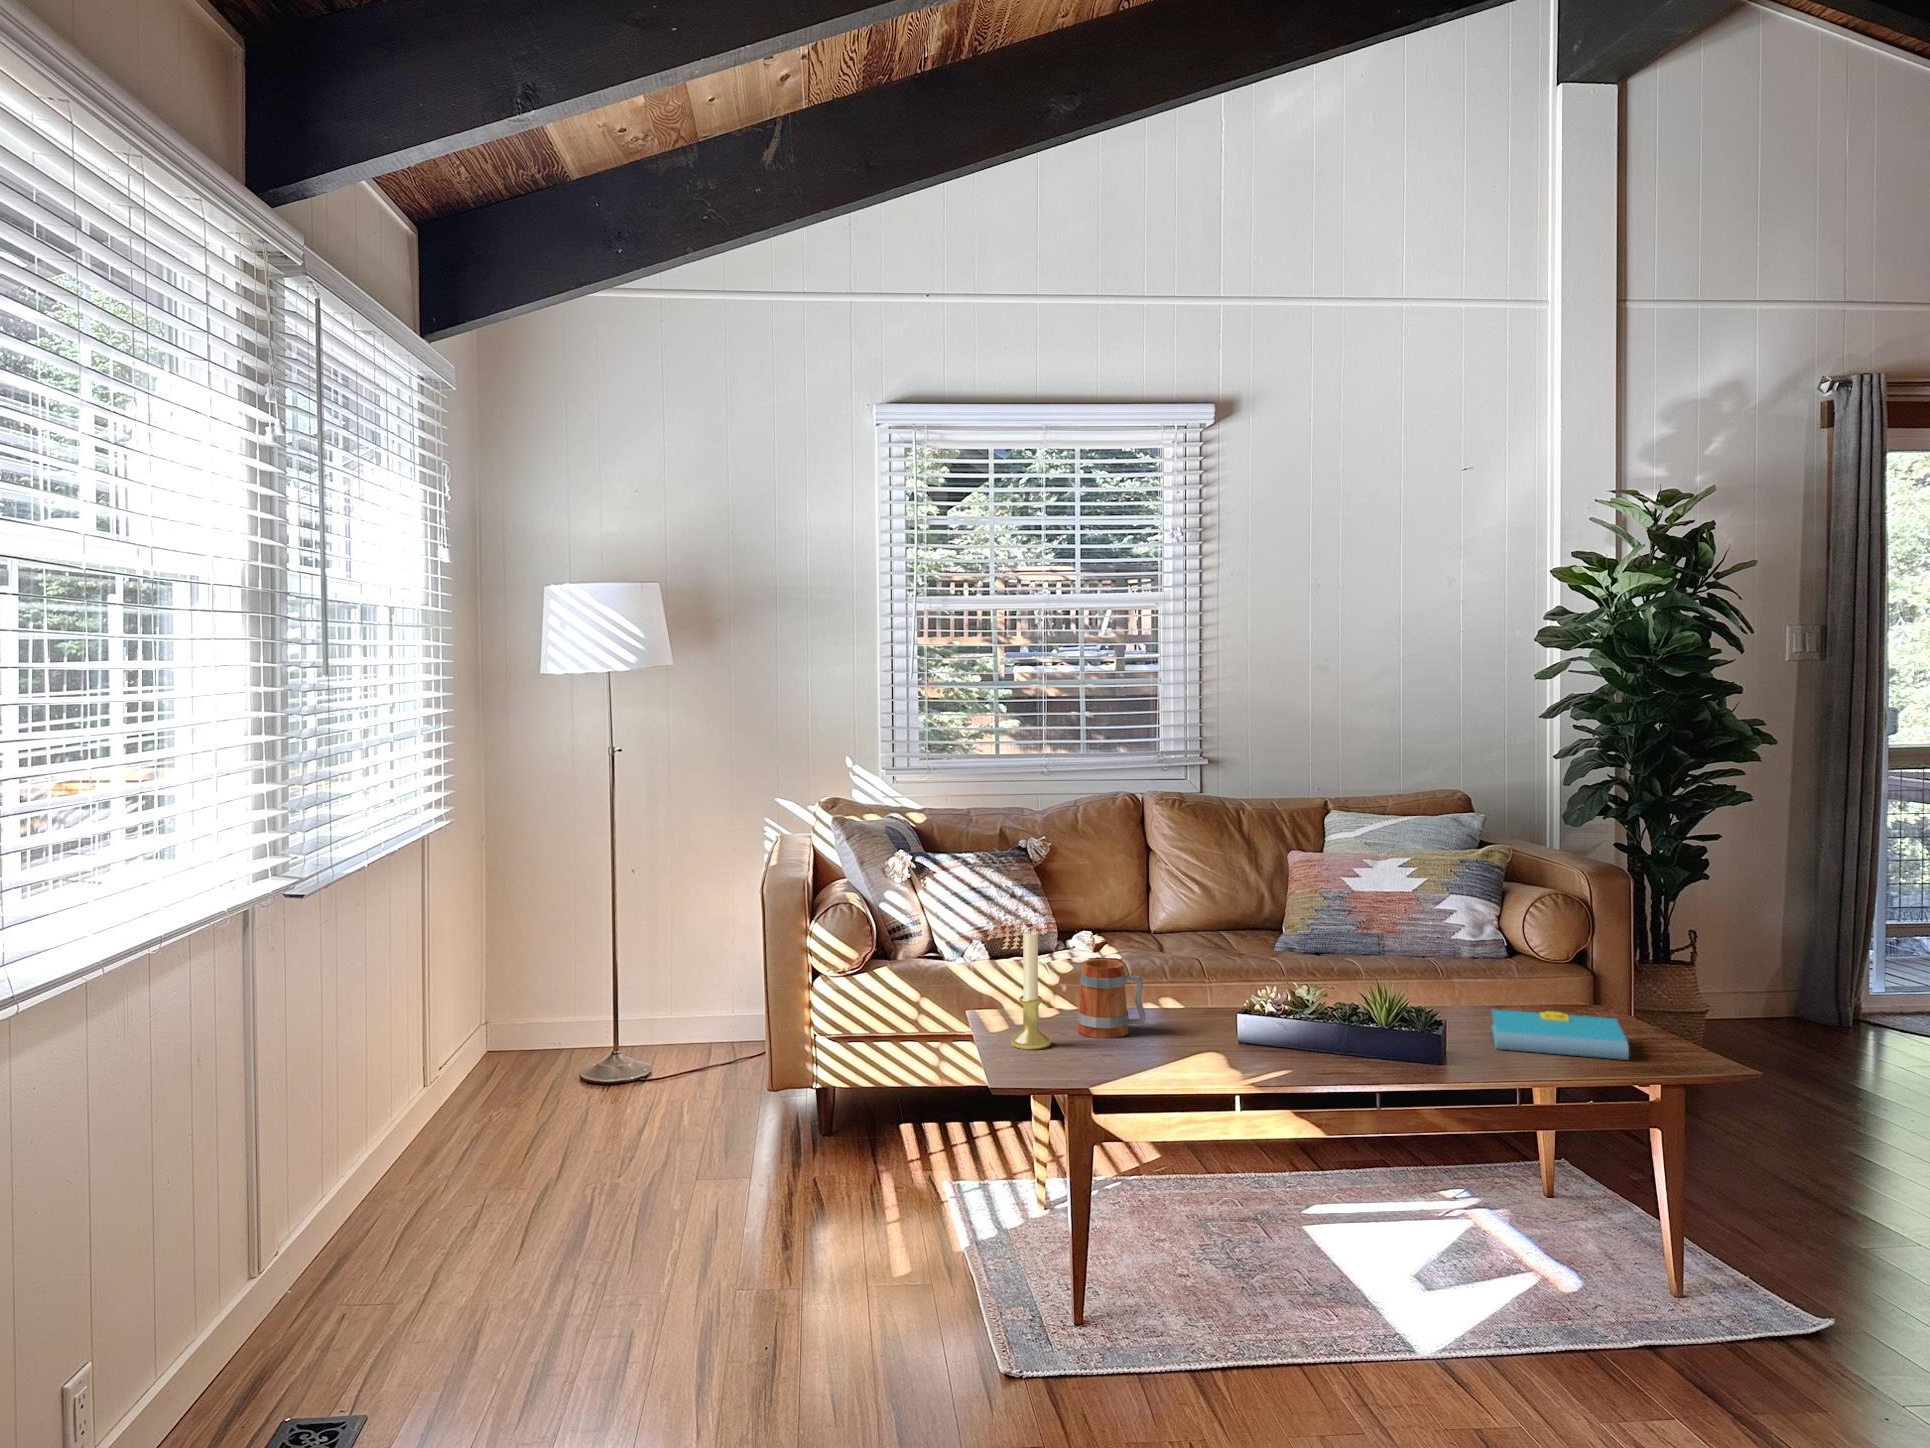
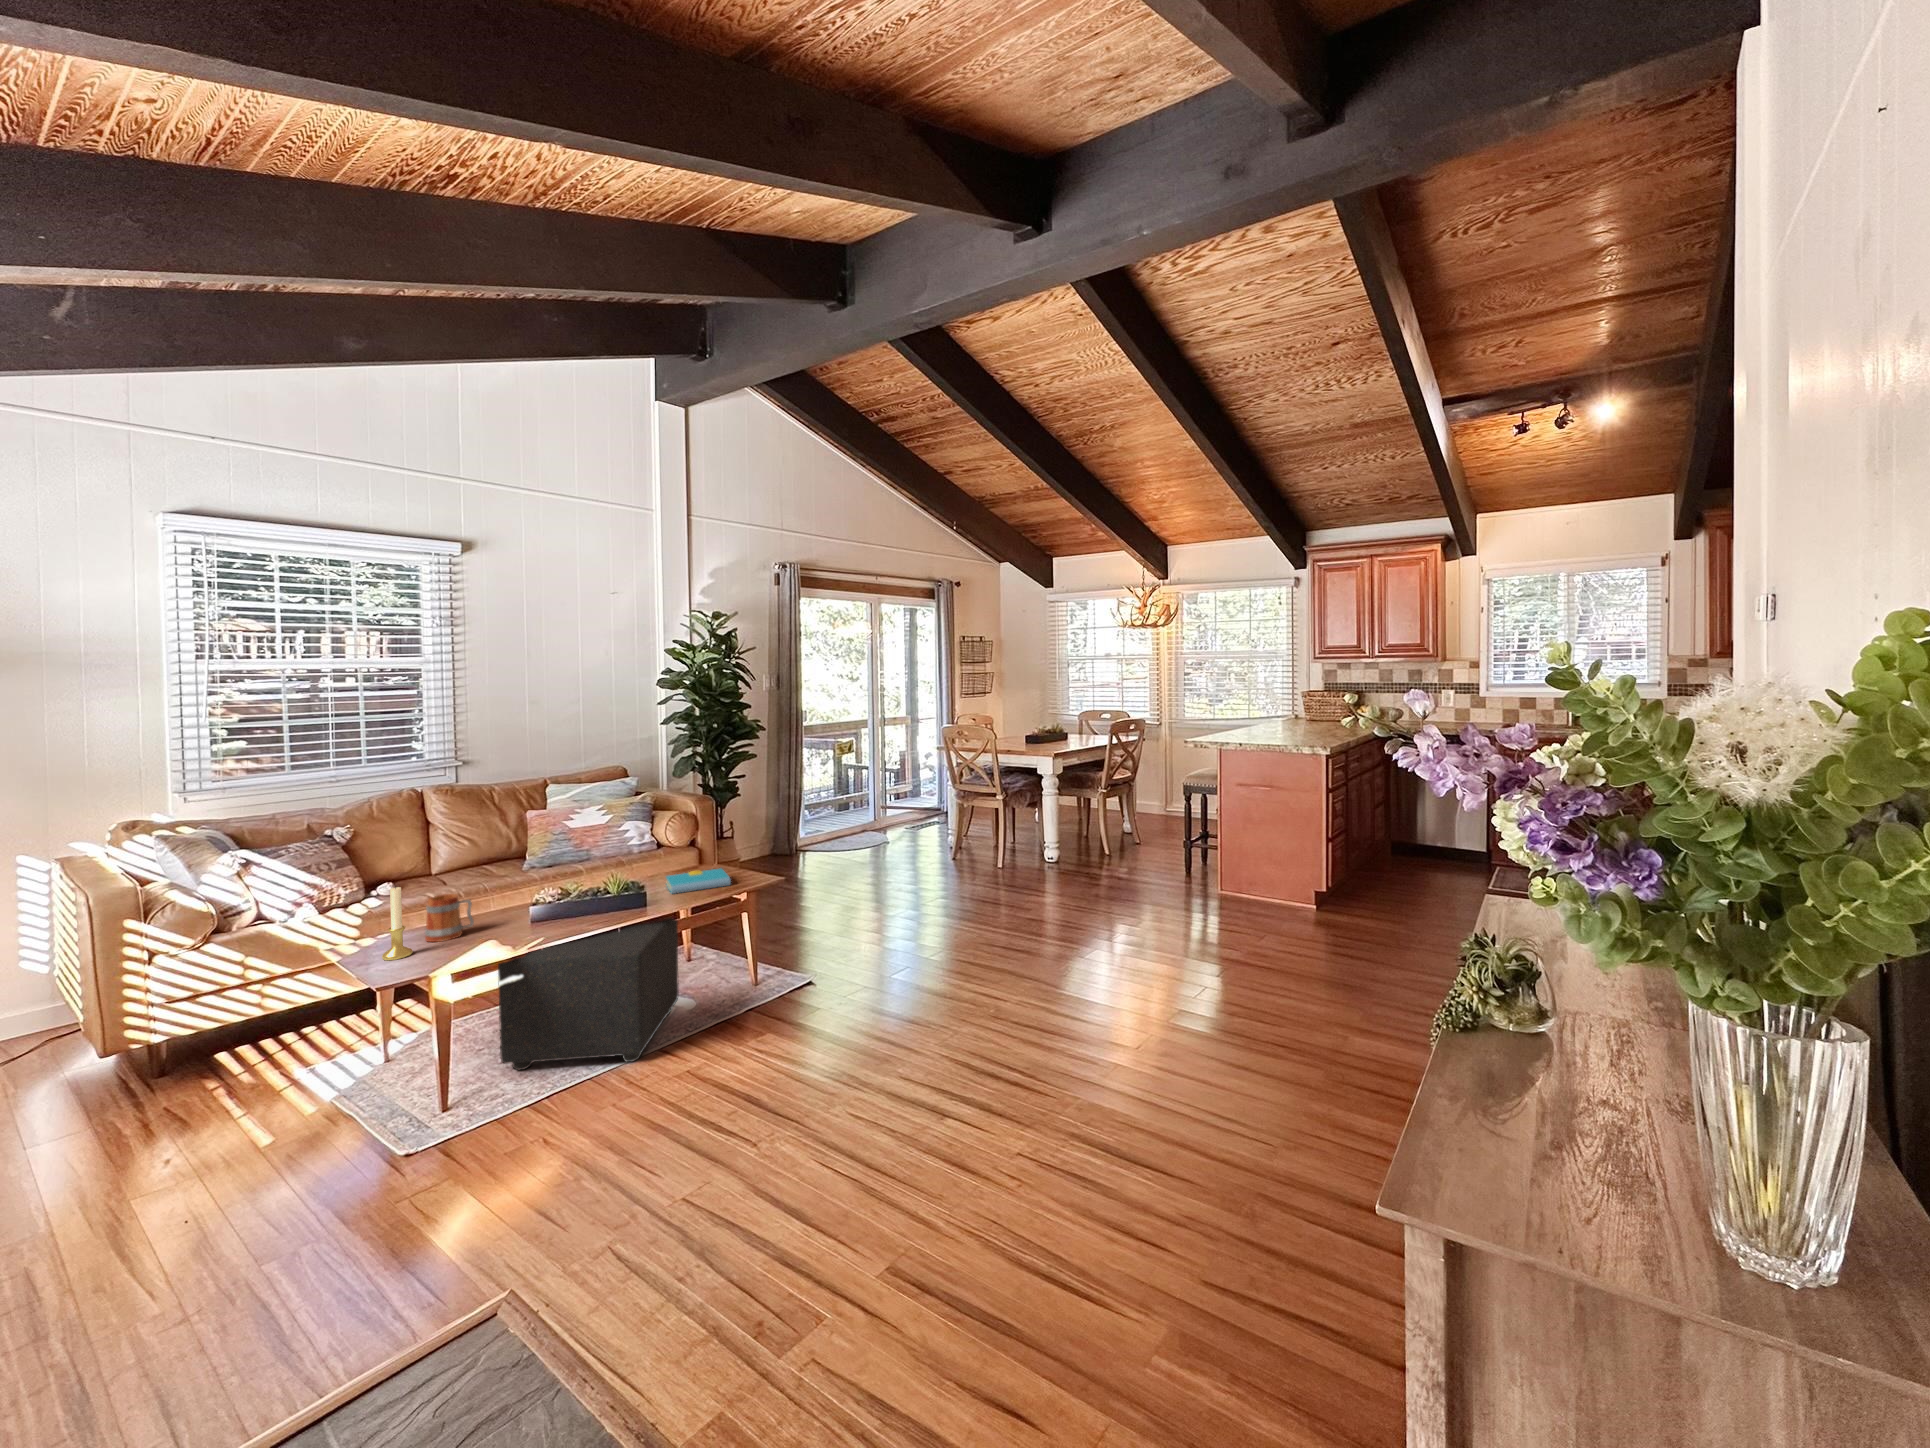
ottoman: none [1162,1047,1500,1373] -> present [498,919,679,1070]

